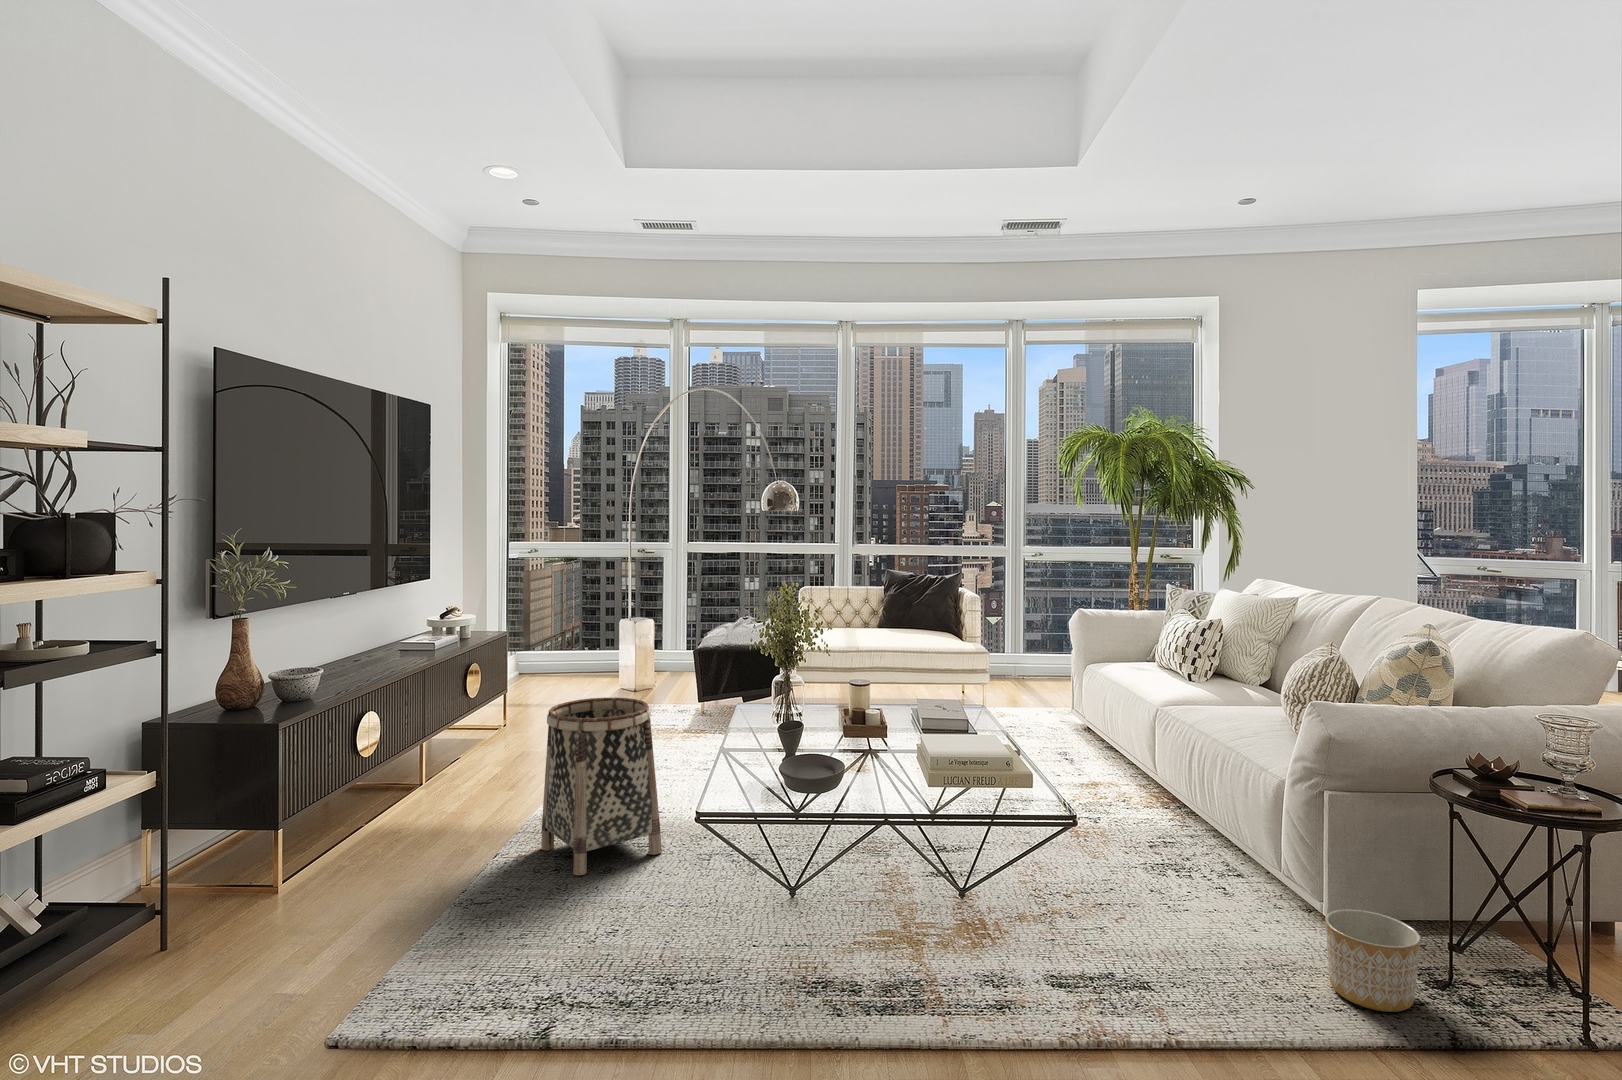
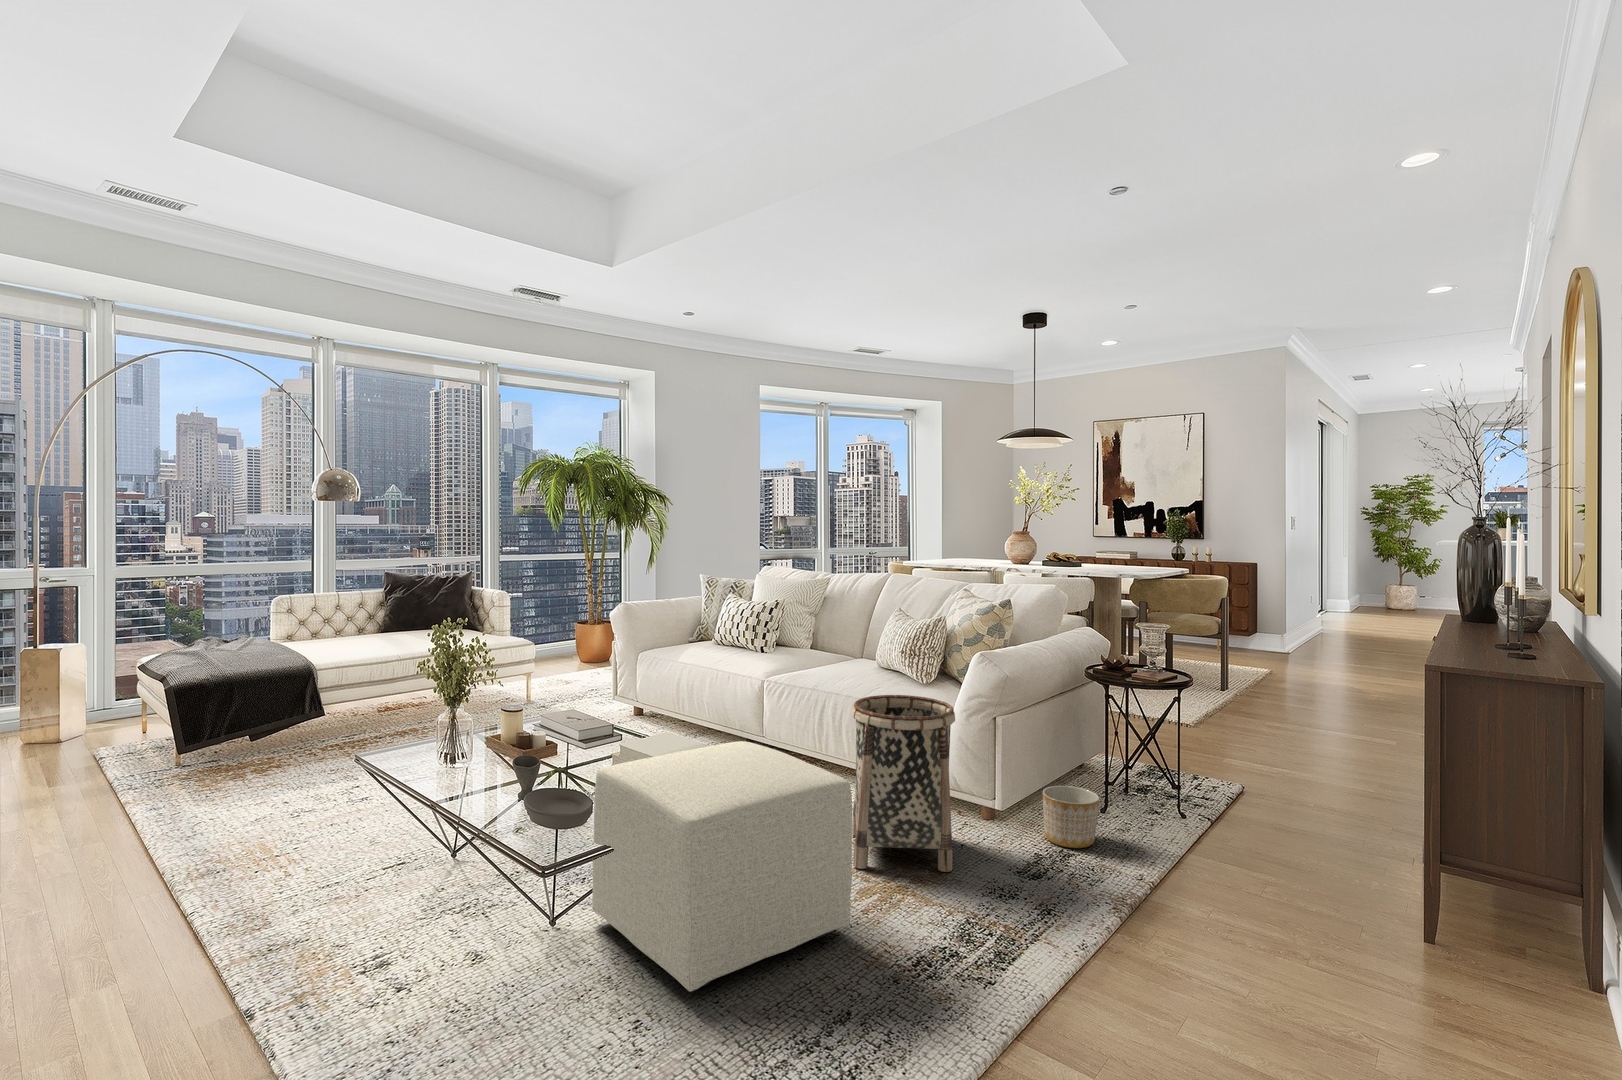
basket: present [541,698,662,875] -> present [852,695,955,872]
ottoman: none [723,743,923,950] -> present [592,741,852,992]

